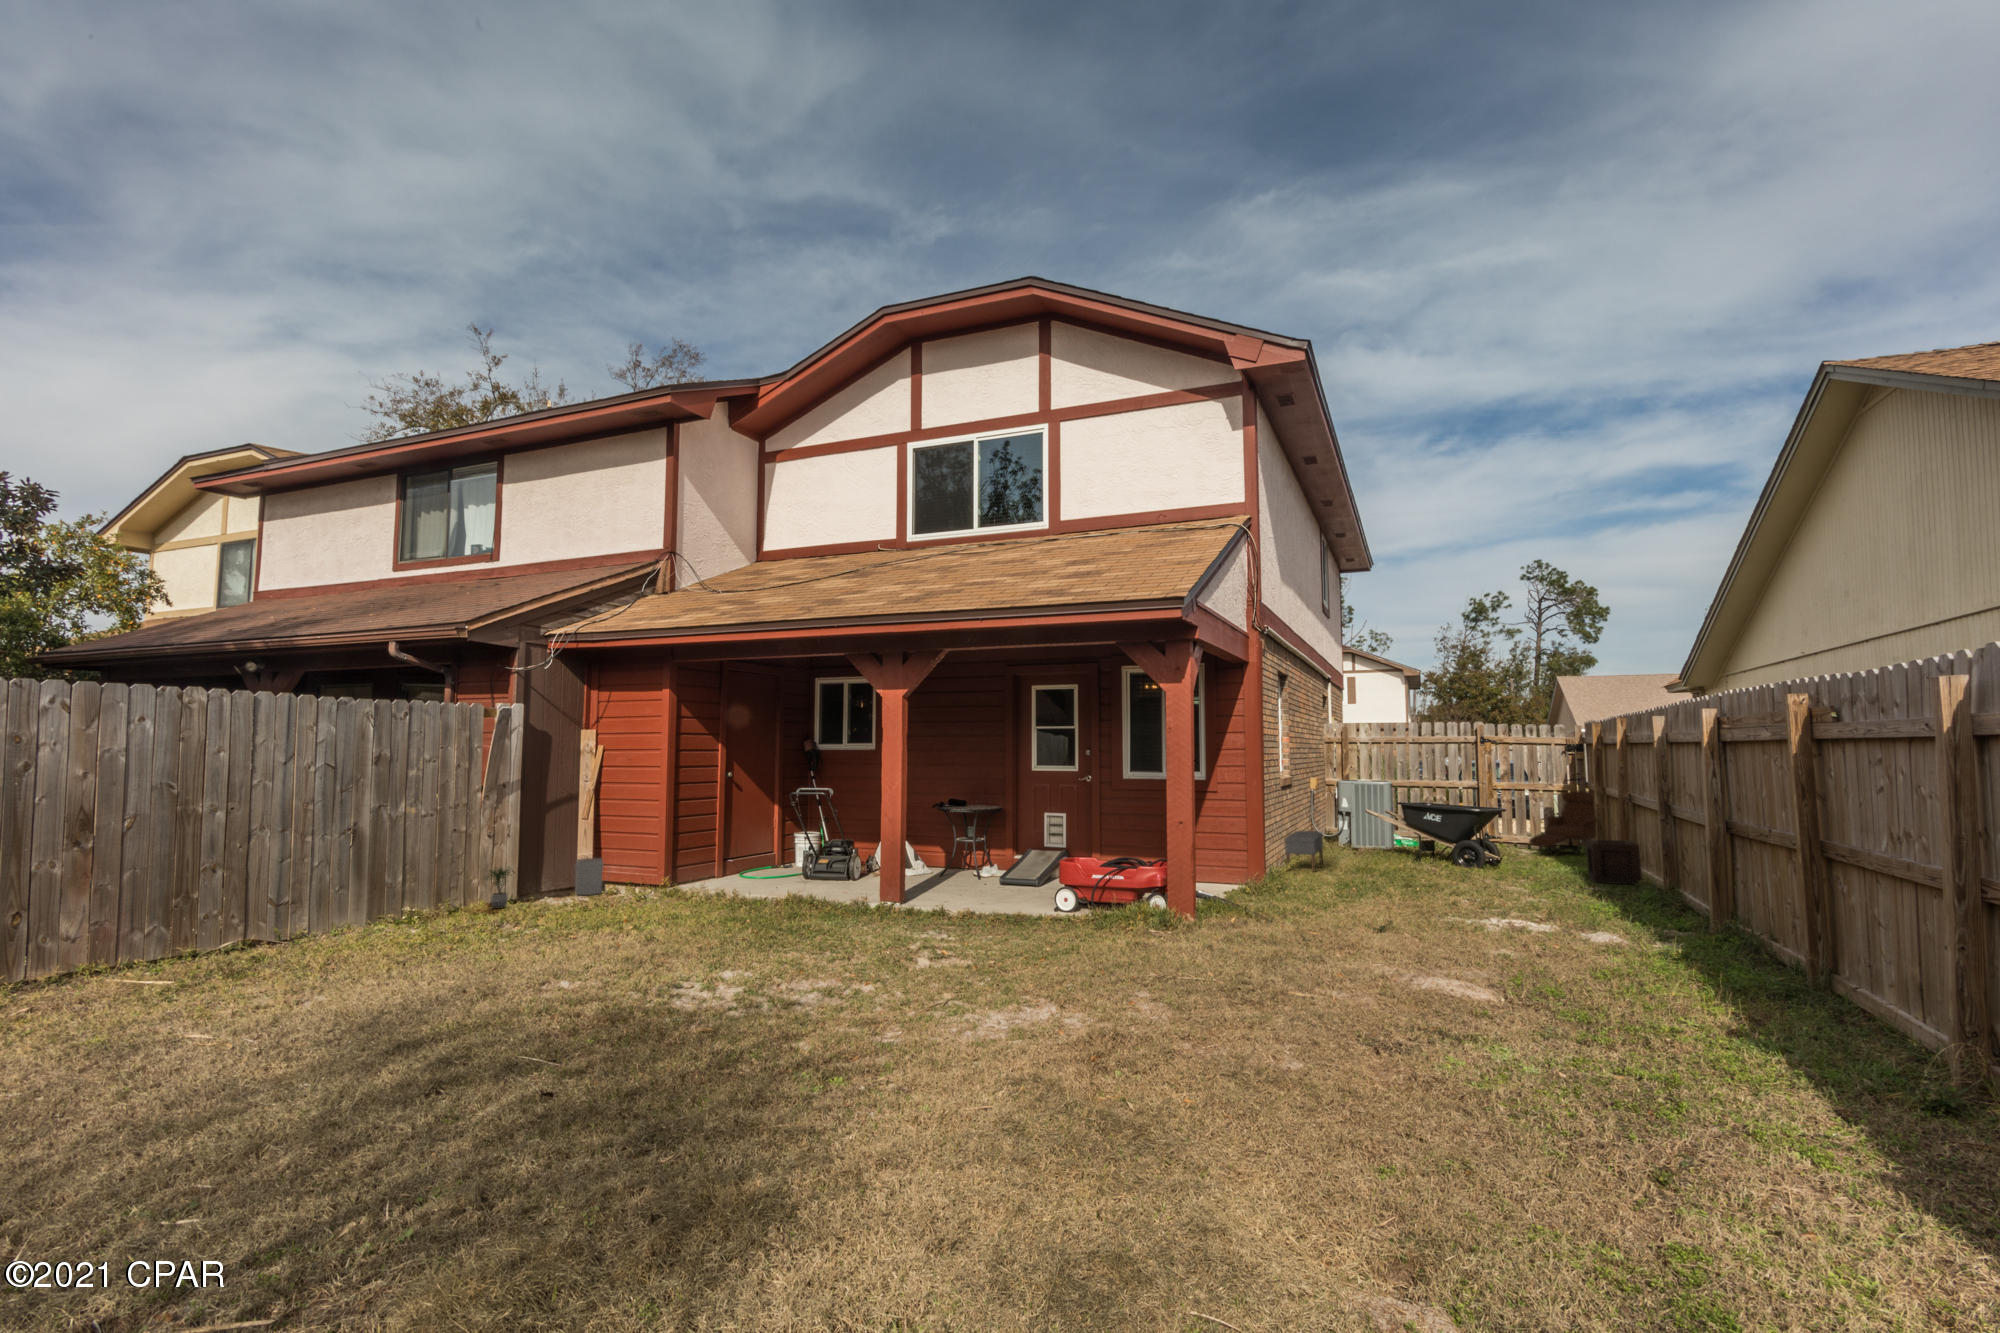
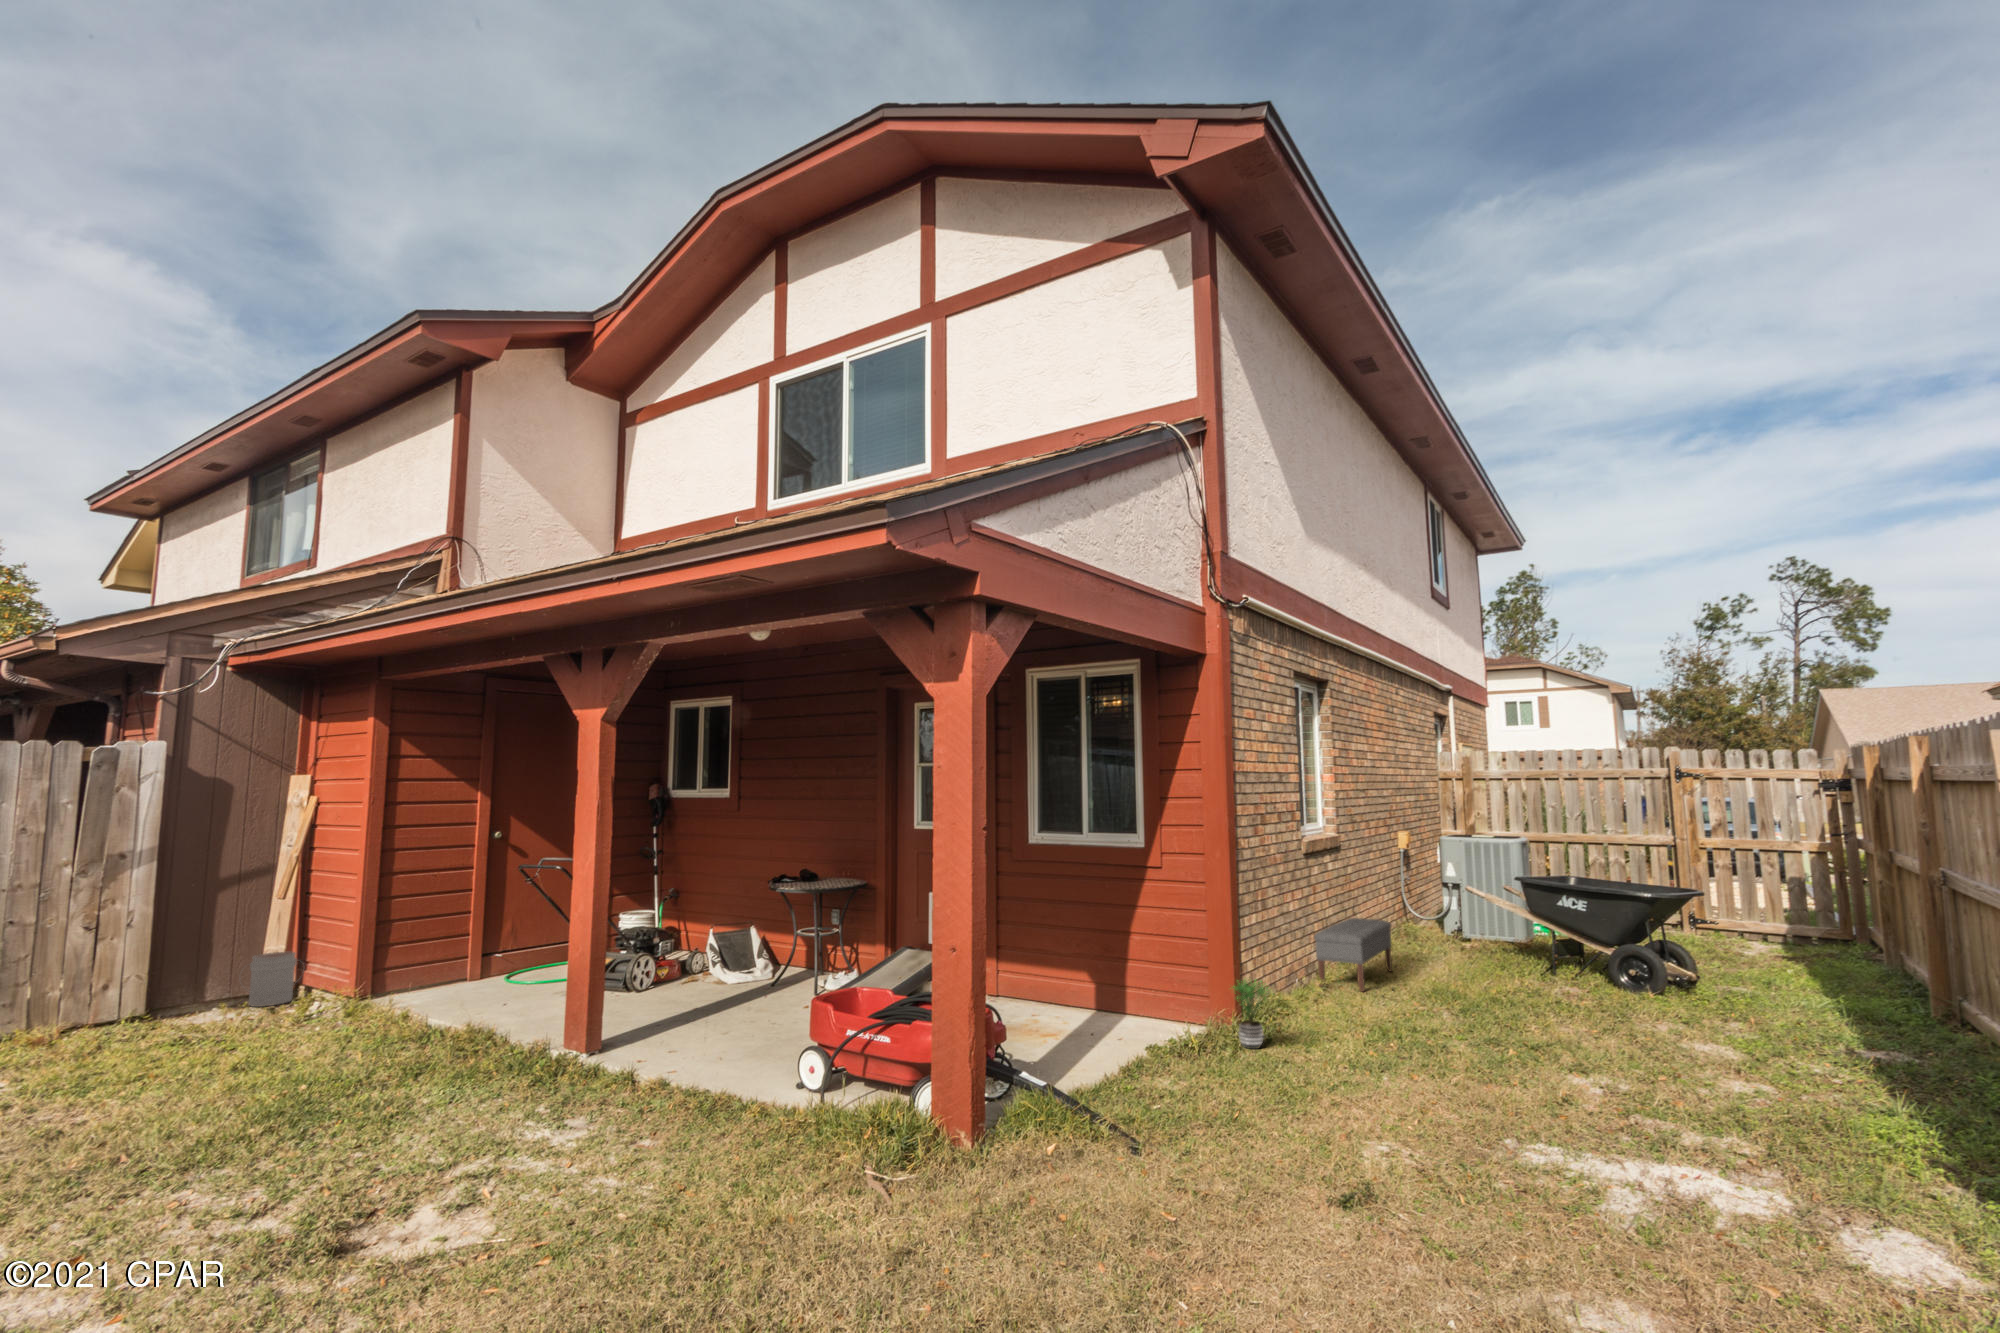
lounge chair: present [1529,791,1598,854] -> none [1758,855,1892,964]
wooden crate: present [1586,839,1642,884] -> none [1863,955,1989,1053]
potted plant: present [486,867,510,909] -> present [1233,980,1274,1049]

